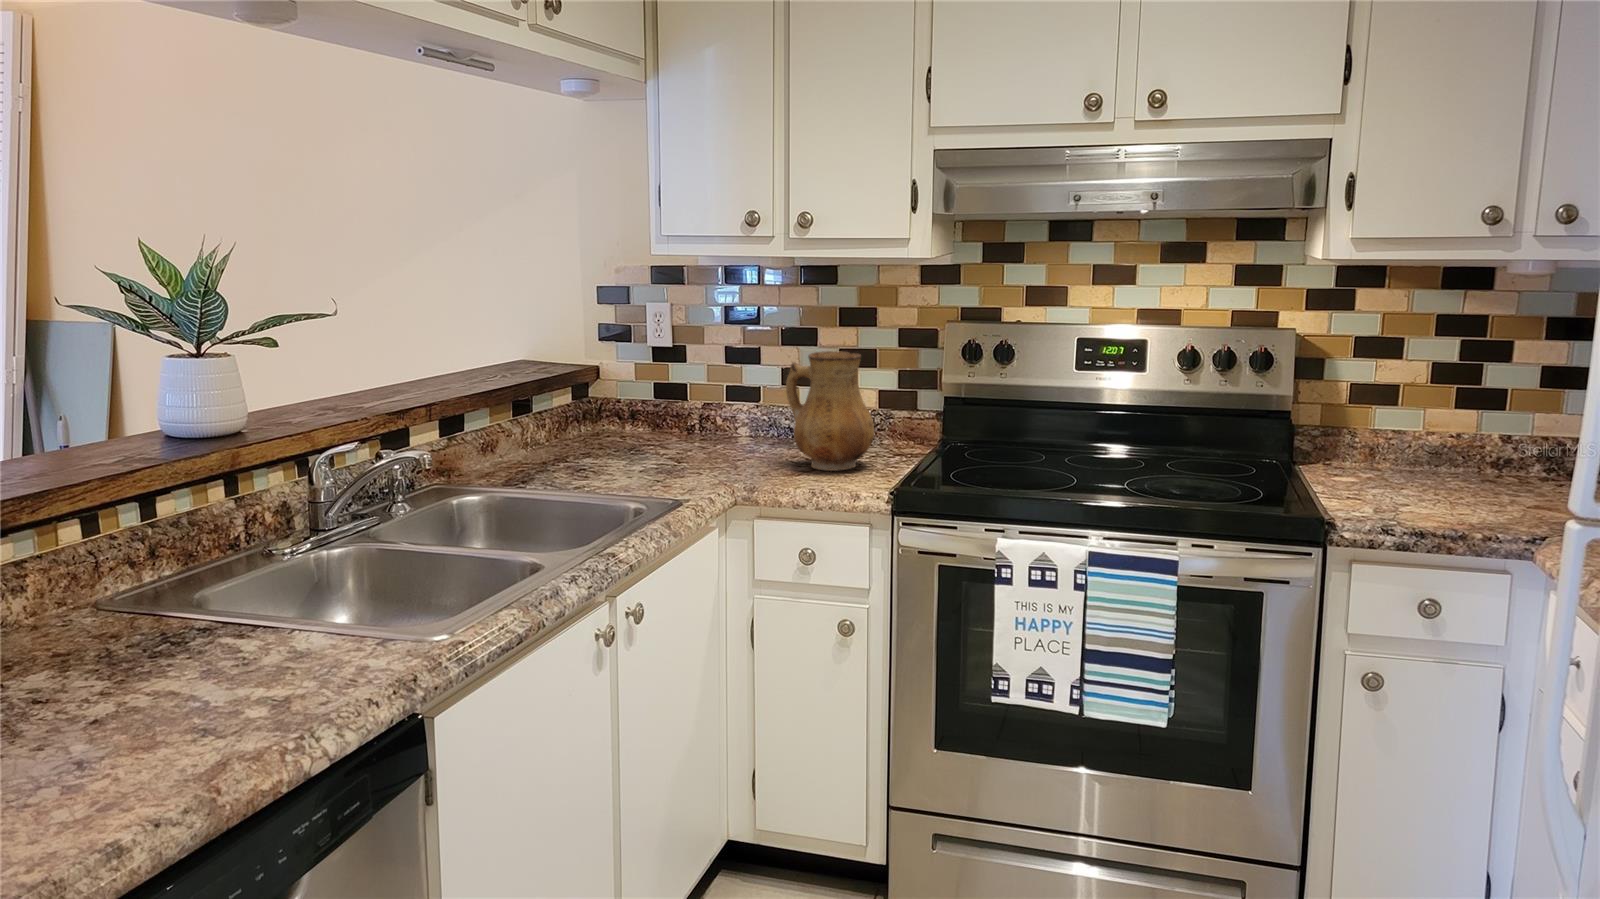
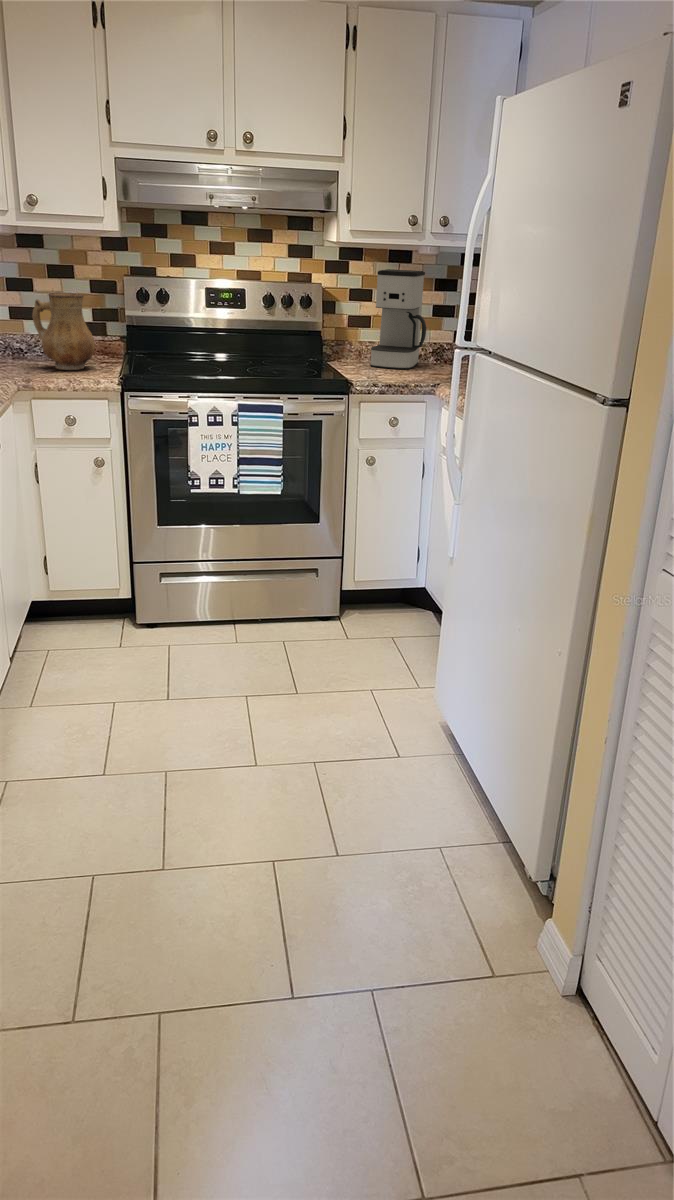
coffee maker: none [1388,302,1521,494] -> present [370,269,426,369]

